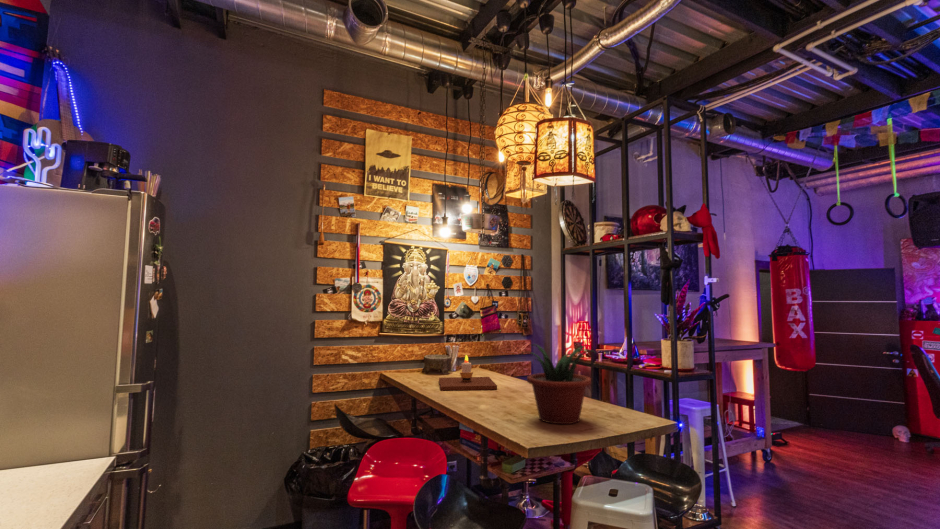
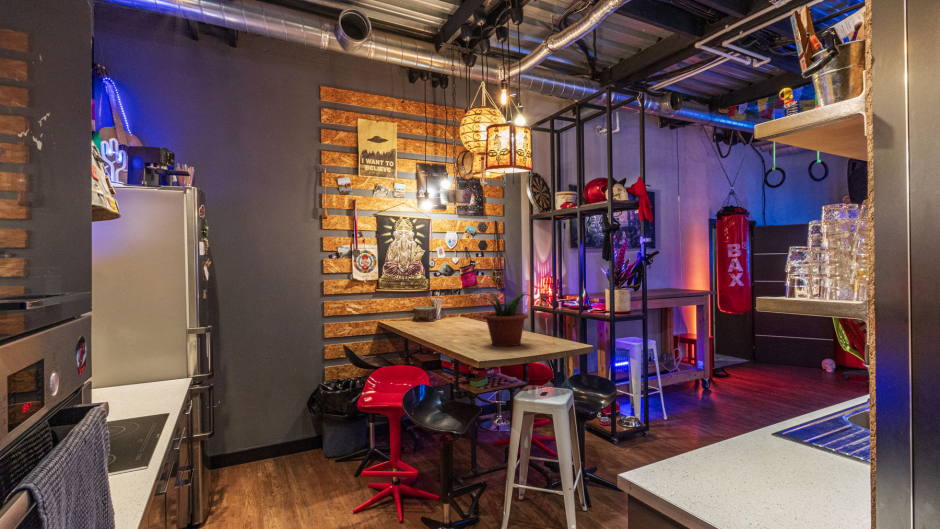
candle: present [439,355,497,391] -> none [425,304,469,331]

